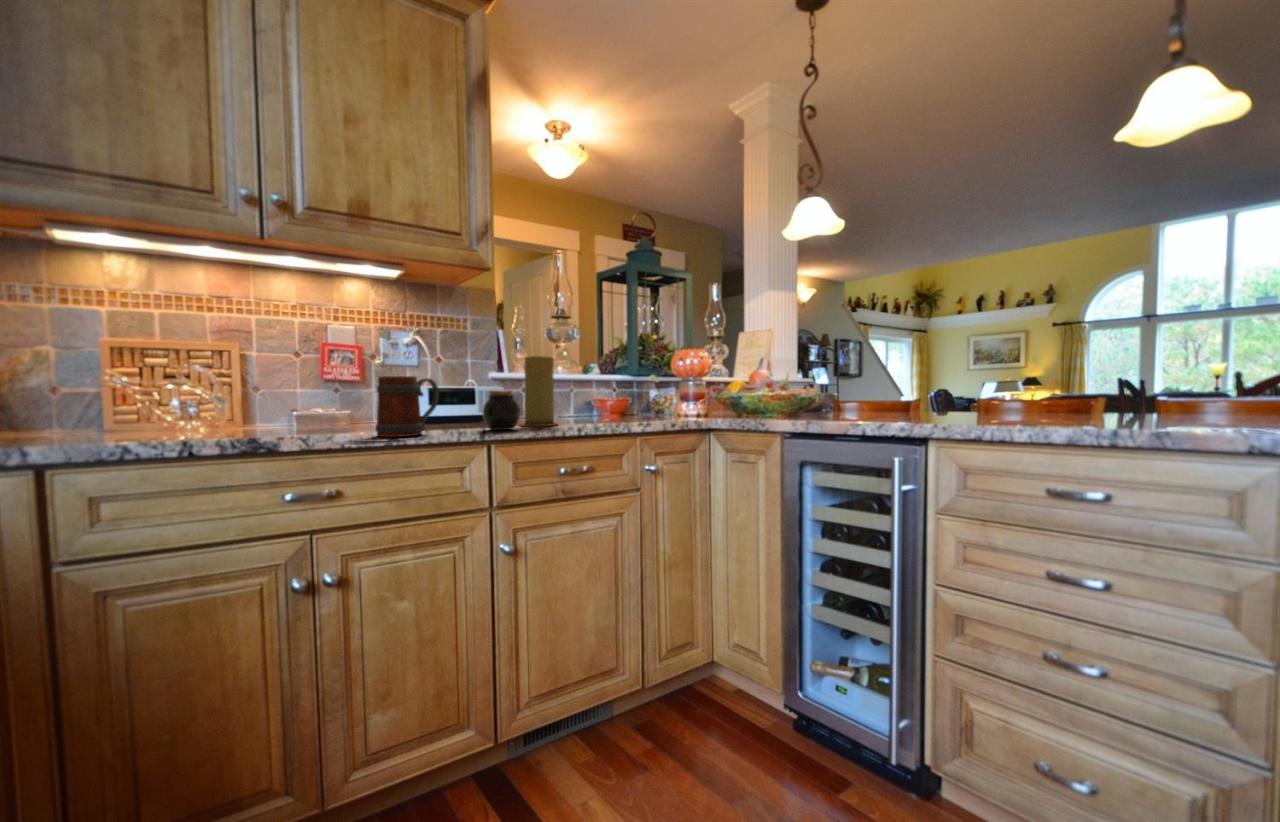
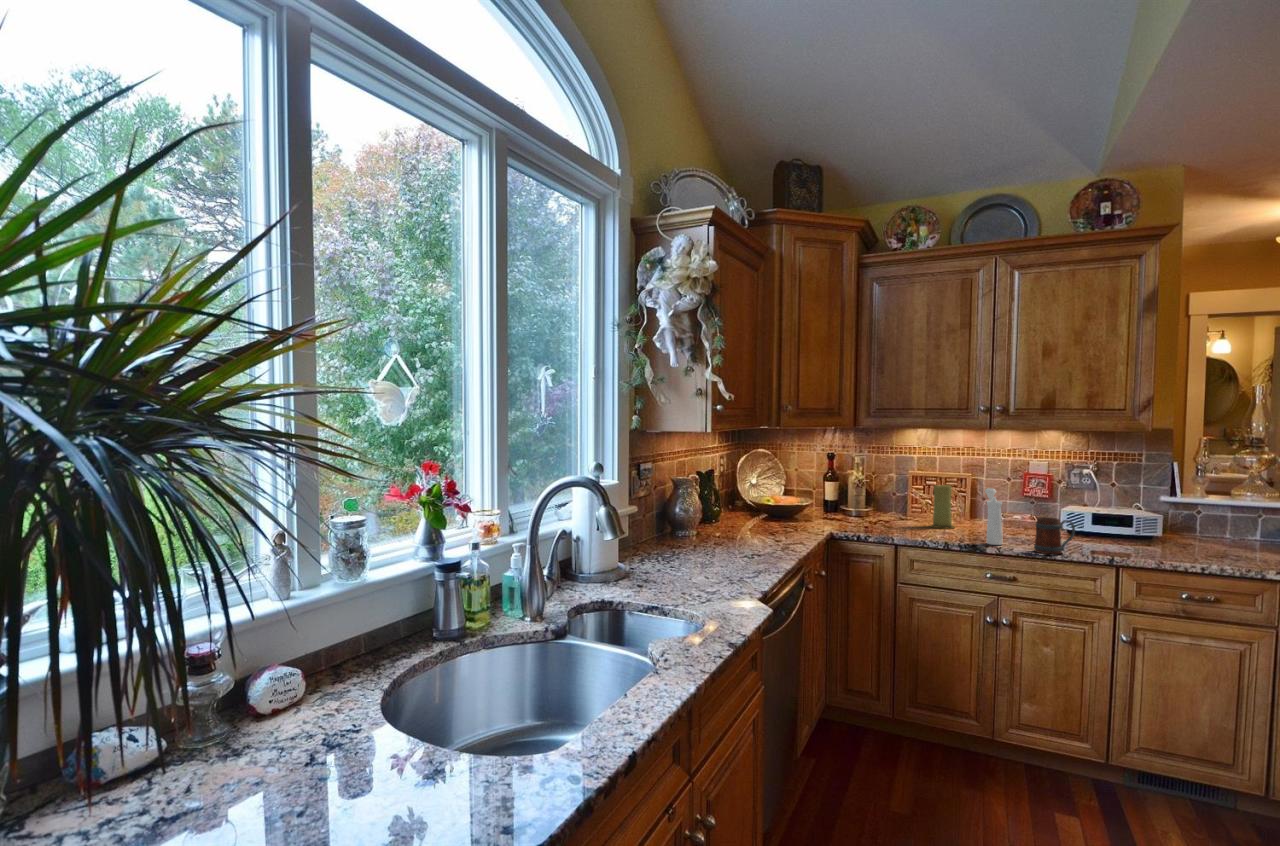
pepper mill: none [267,338,312,438] -> present [985,488,1002,545]
candle: present [520,356,558,426] -> present [930,485,954,528]
jar: present [483,391,520,430] -> none [1109,530,1139,559]

